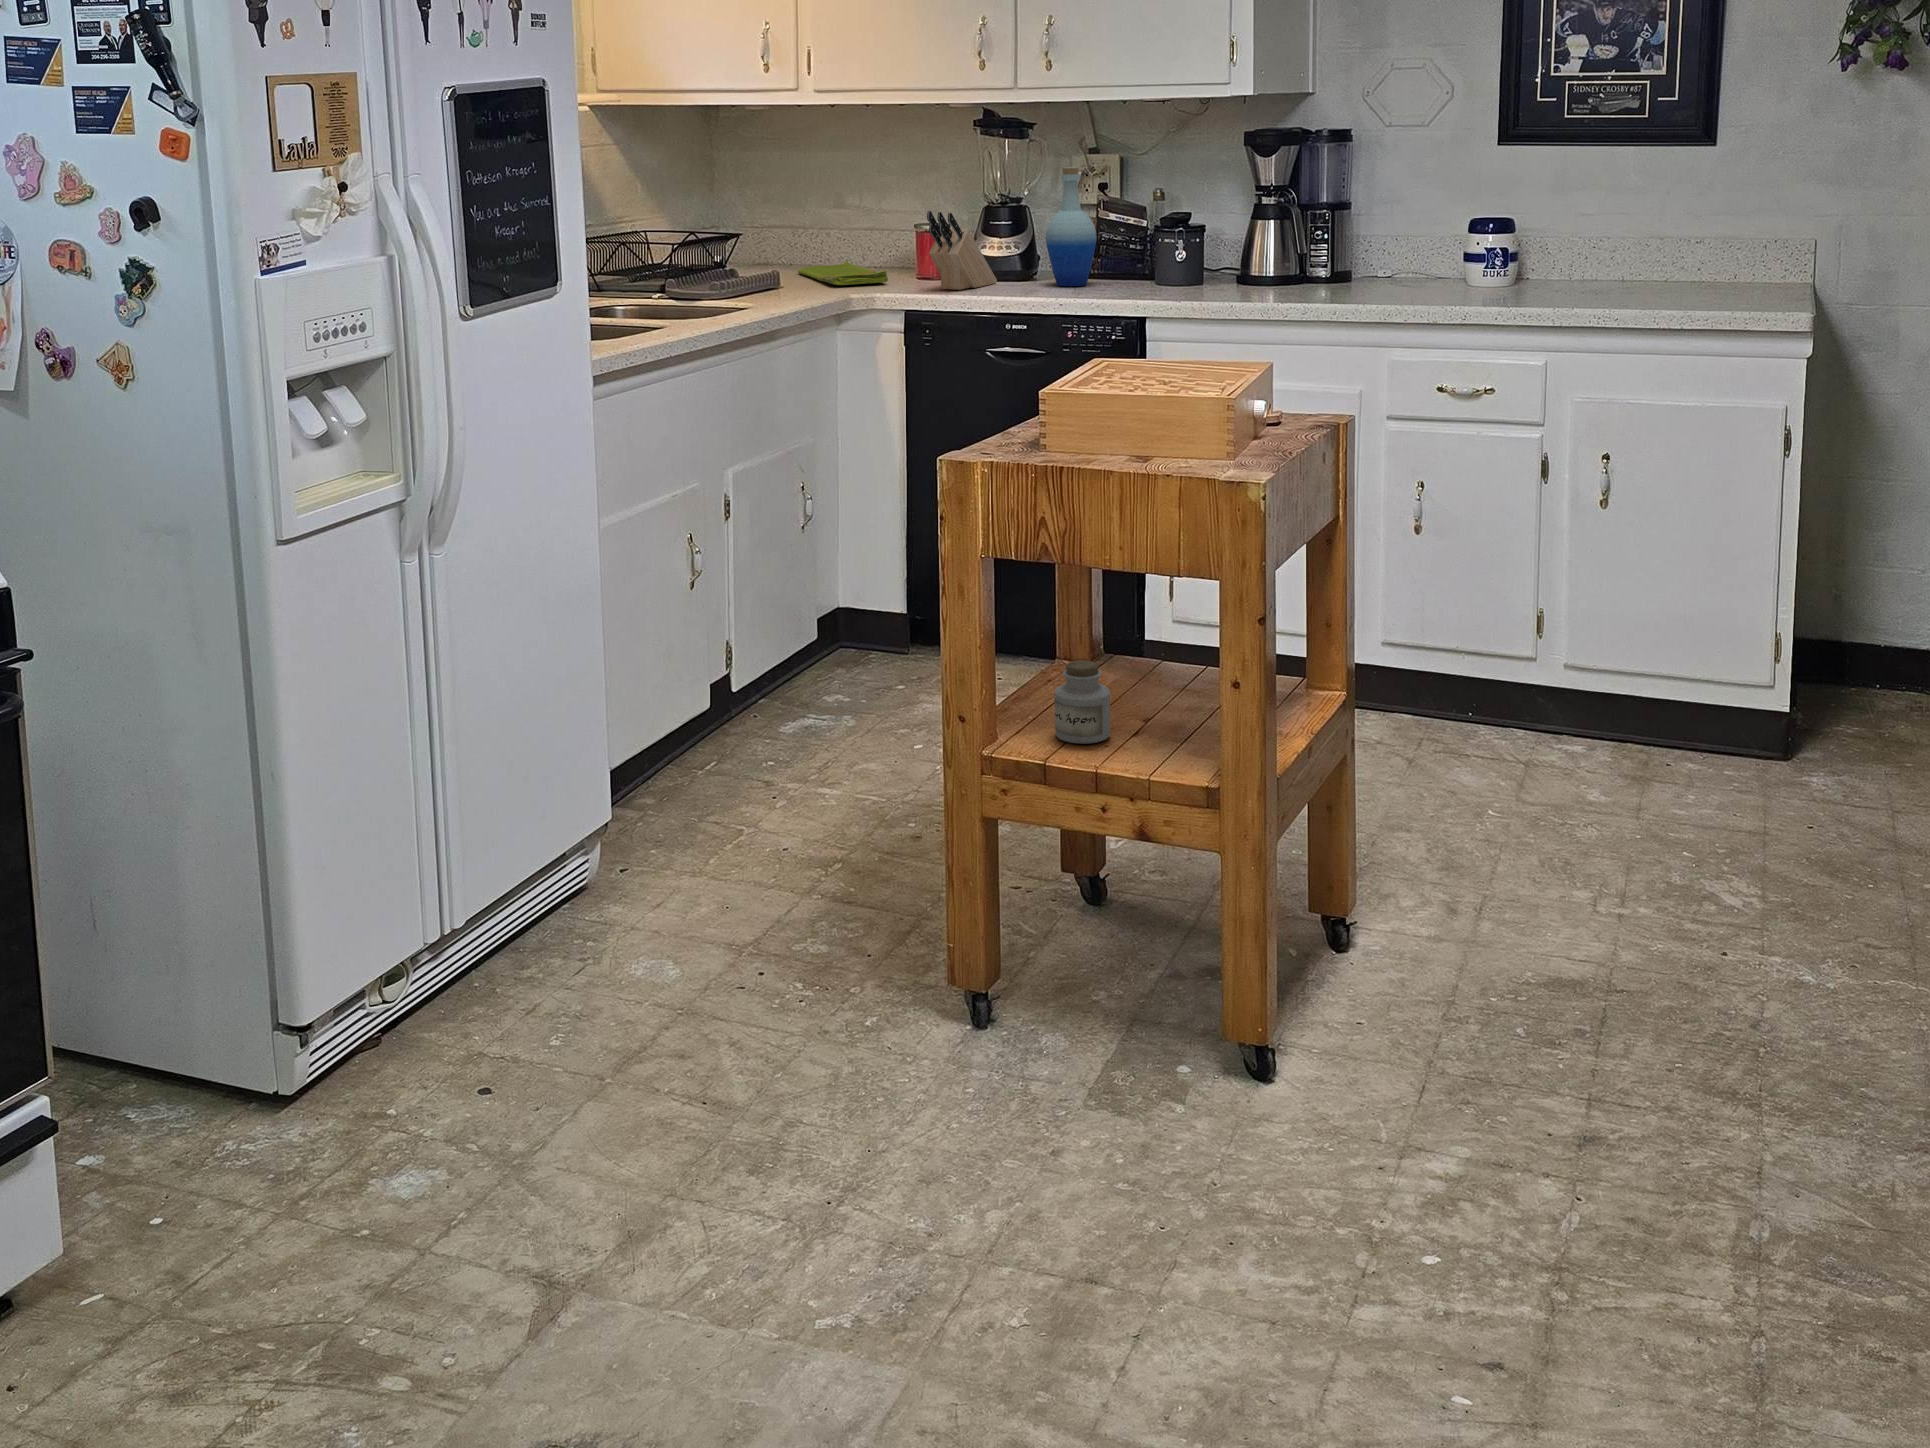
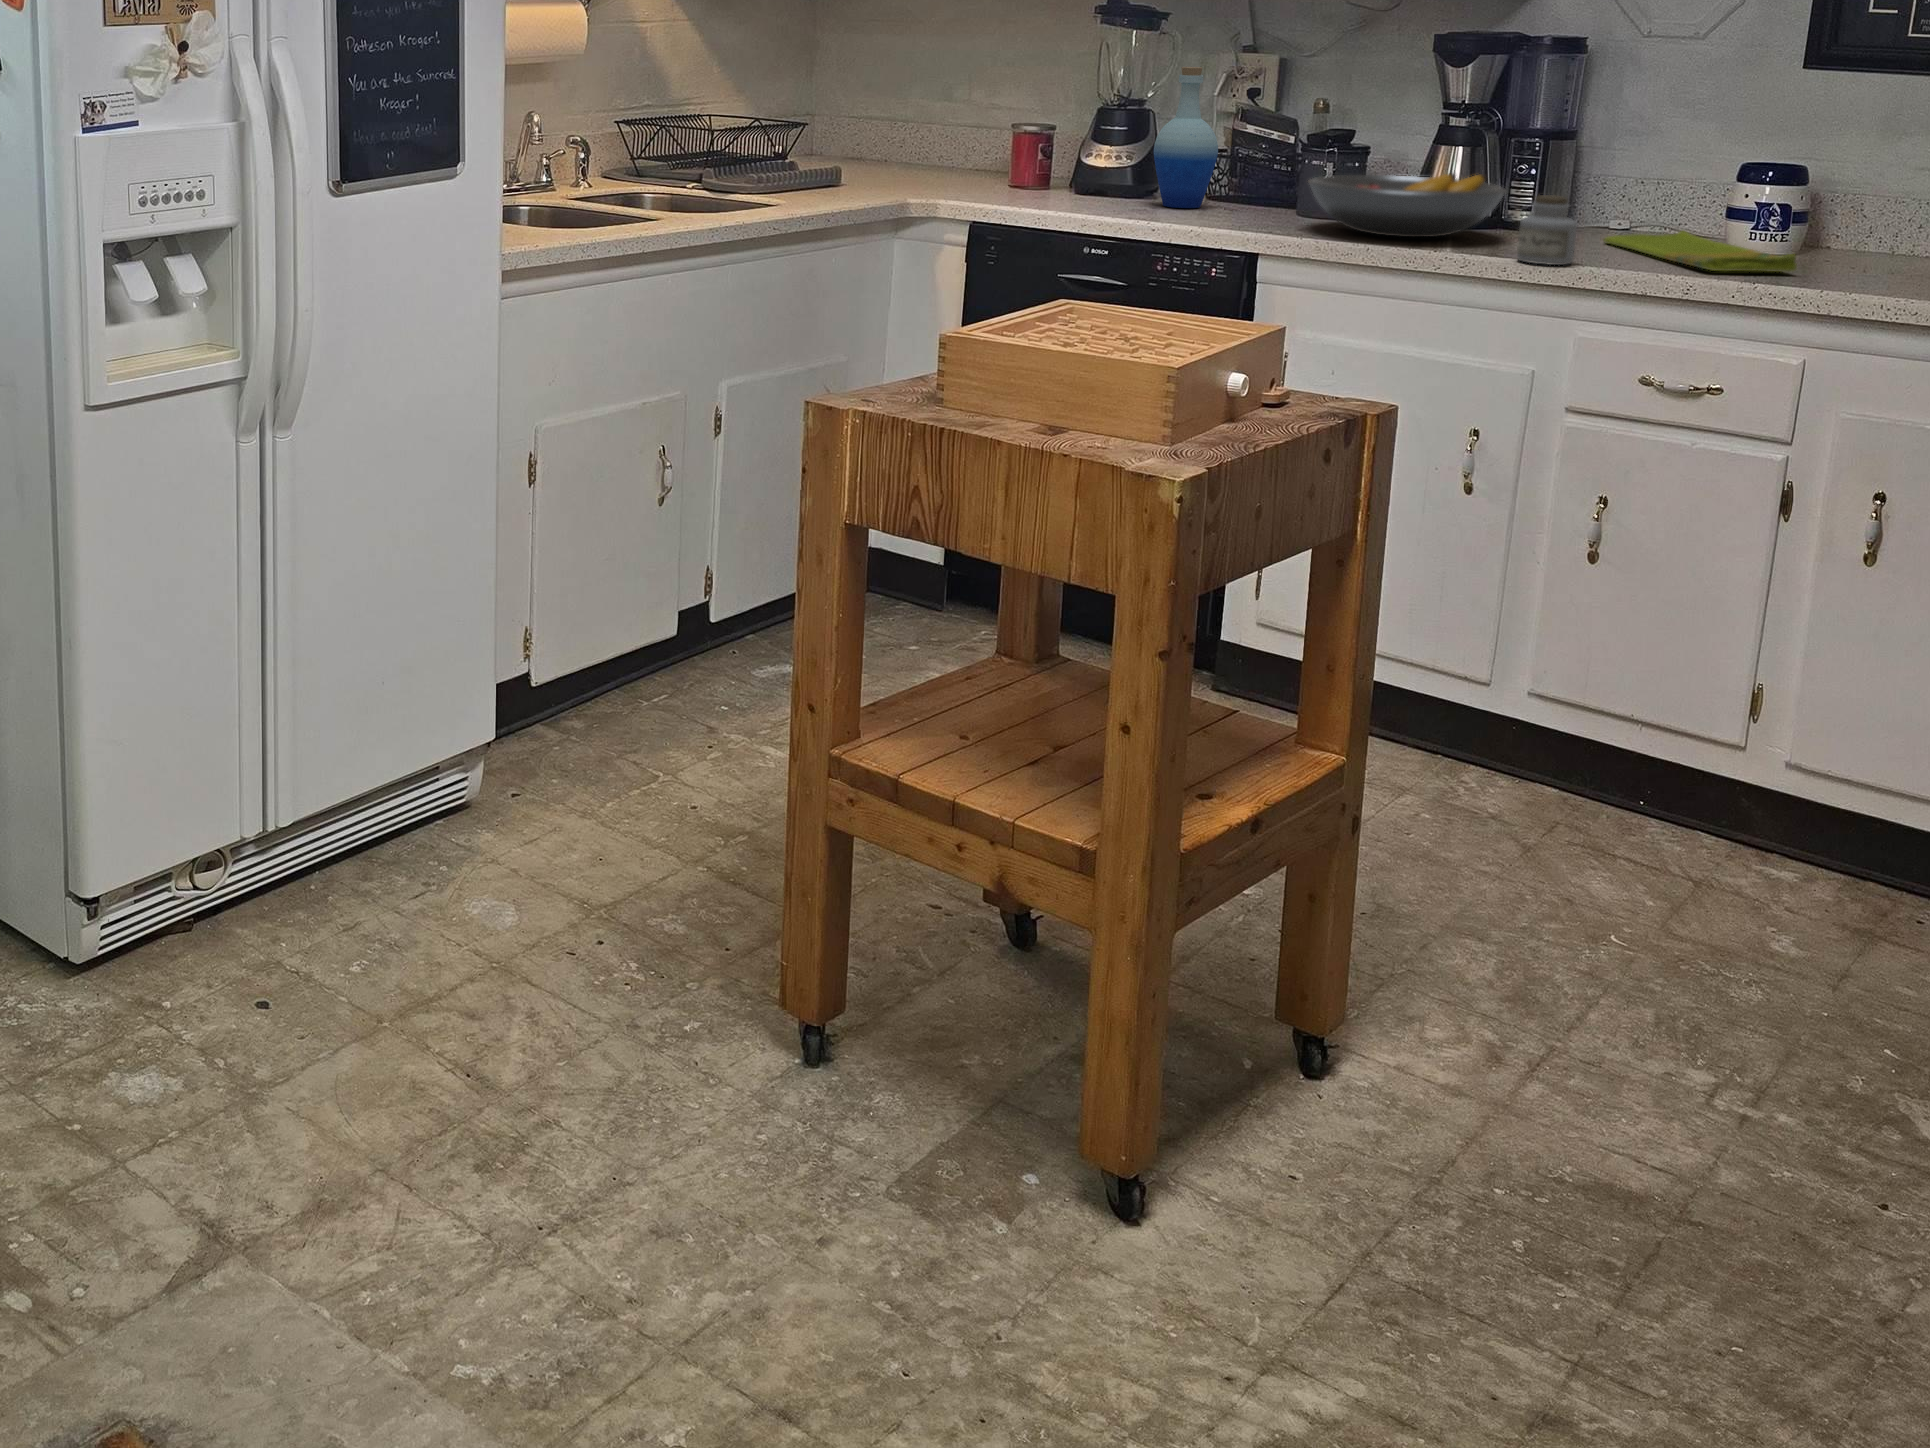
knife block: present [927,211,997,290] -> none [1006,110,1093,202]
fruit bowl: none [1177,242,1322,296] -> present [1309,173,1506,237]
dish towel: present [798,261,888,285] -> present [1604,231,1797,272]
jar: present [1055,660,1110,744] -> present [1517,195,1577,265]

